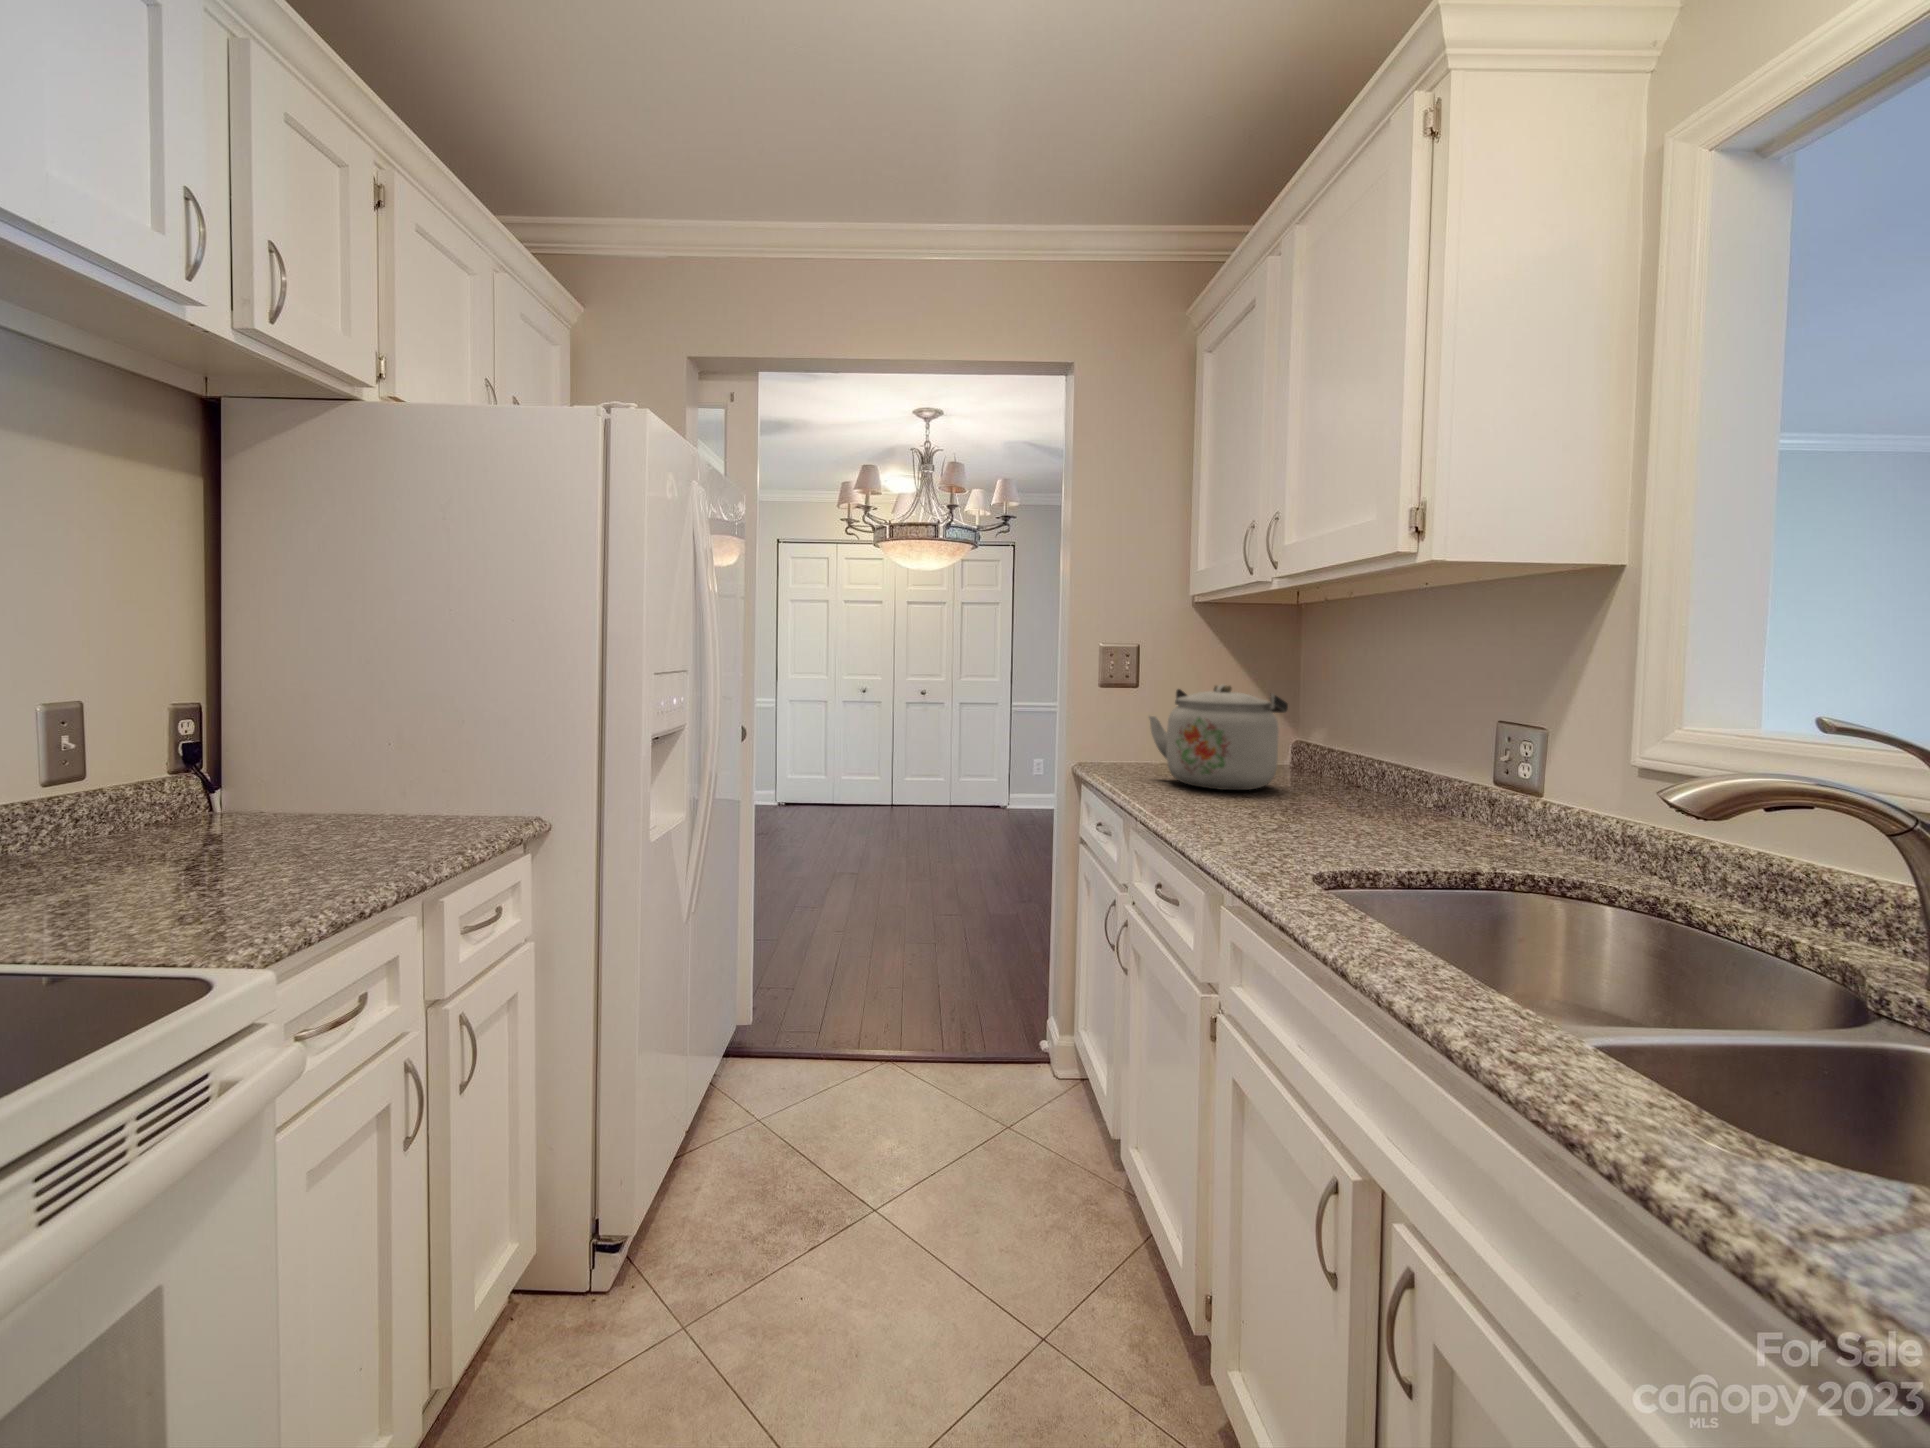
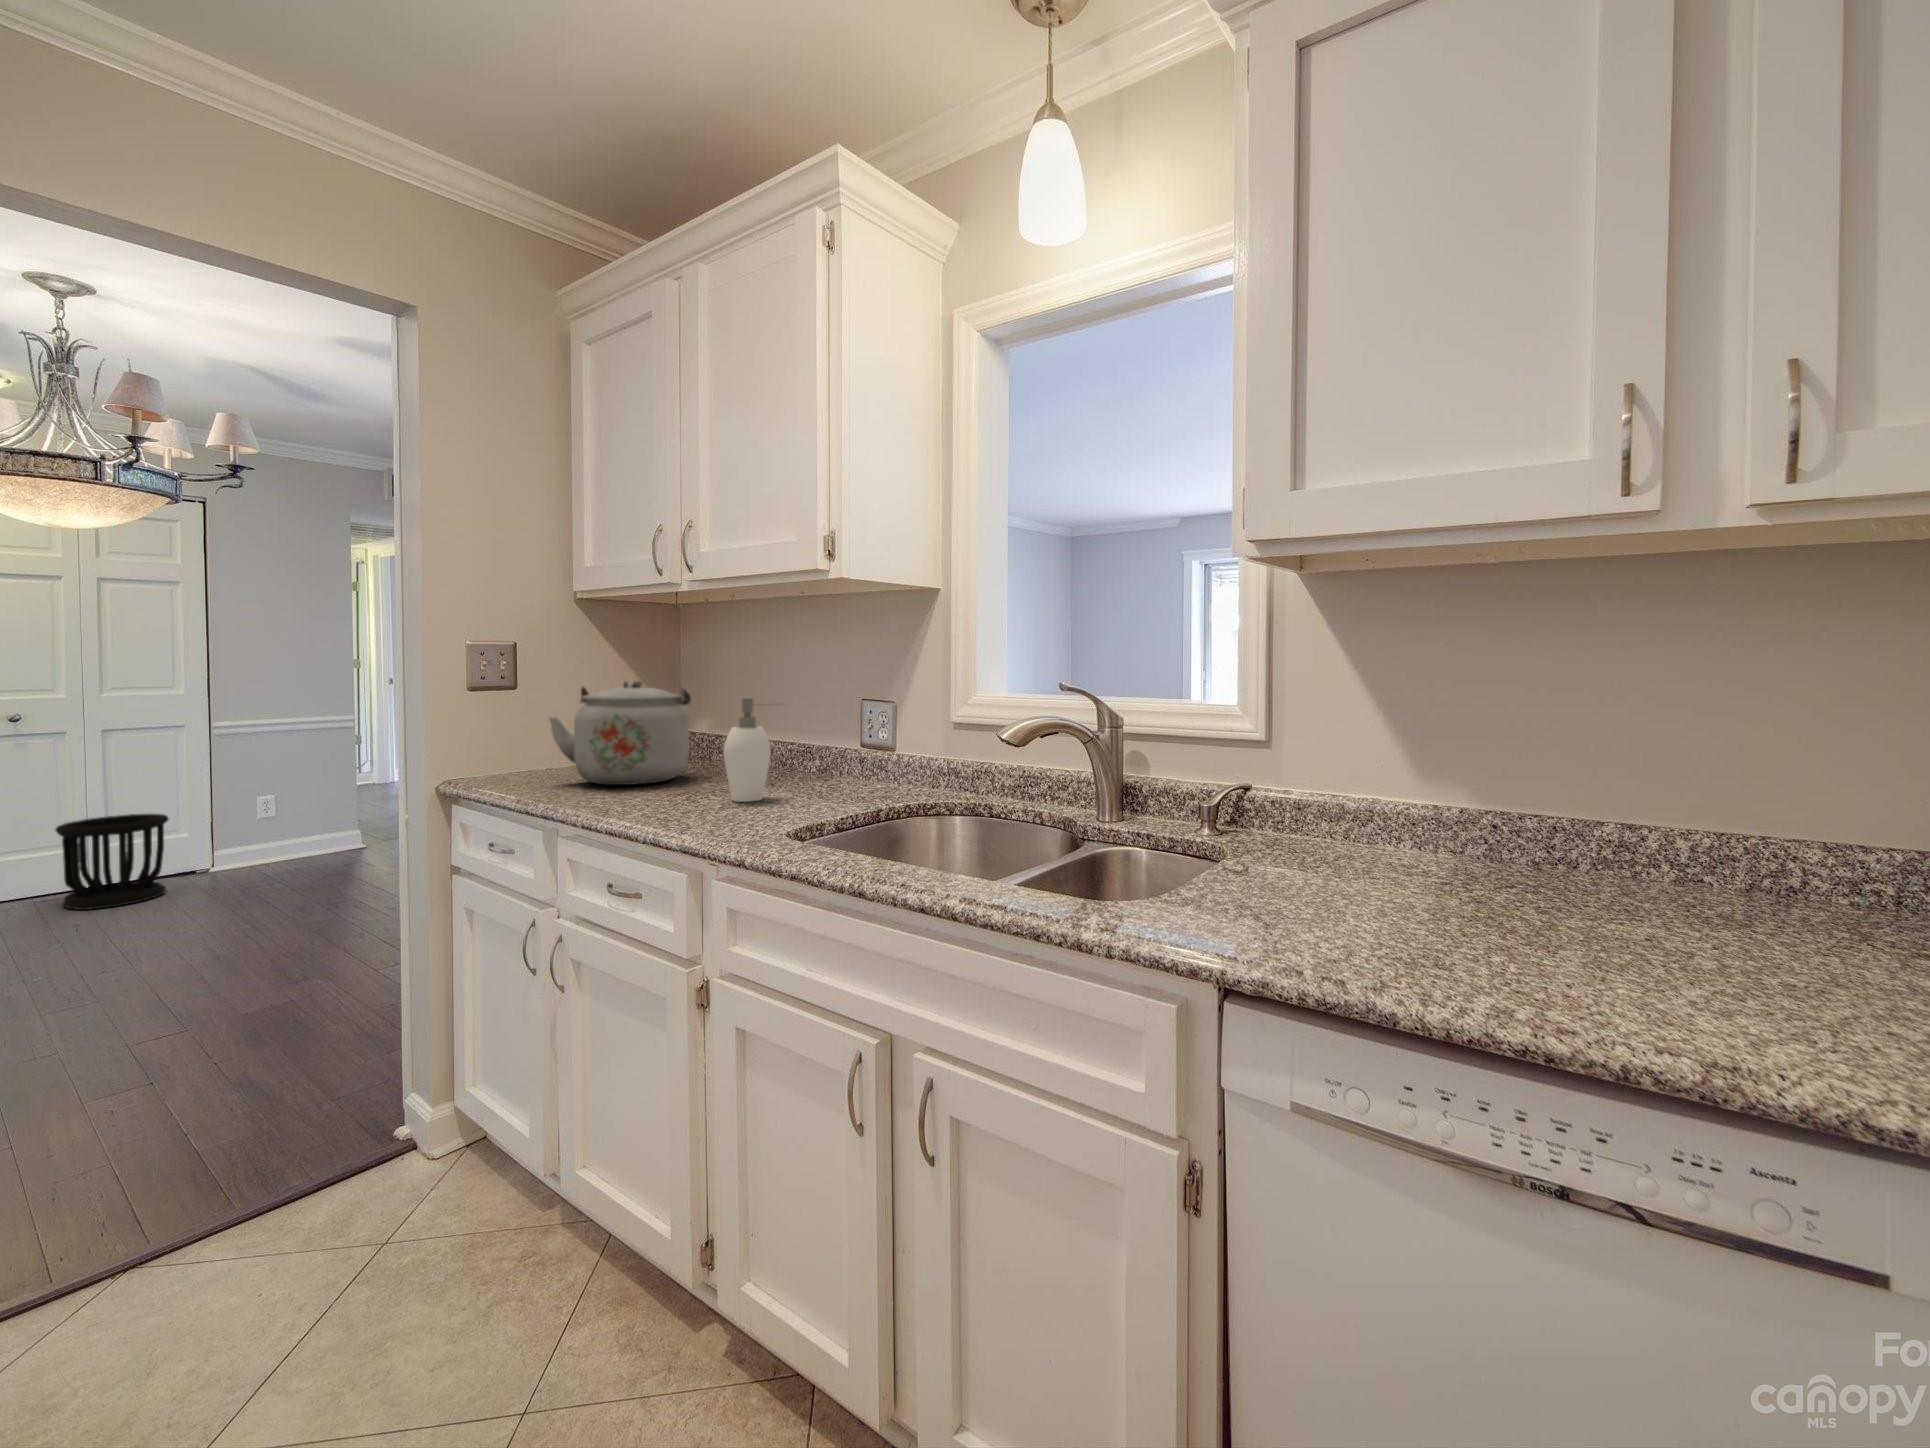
soap dispenser: none [1287,709,1366,829] -> present [724,698,784,802]
wastebasket: none [937,759,985,818] -> present [56,814,168,910]

